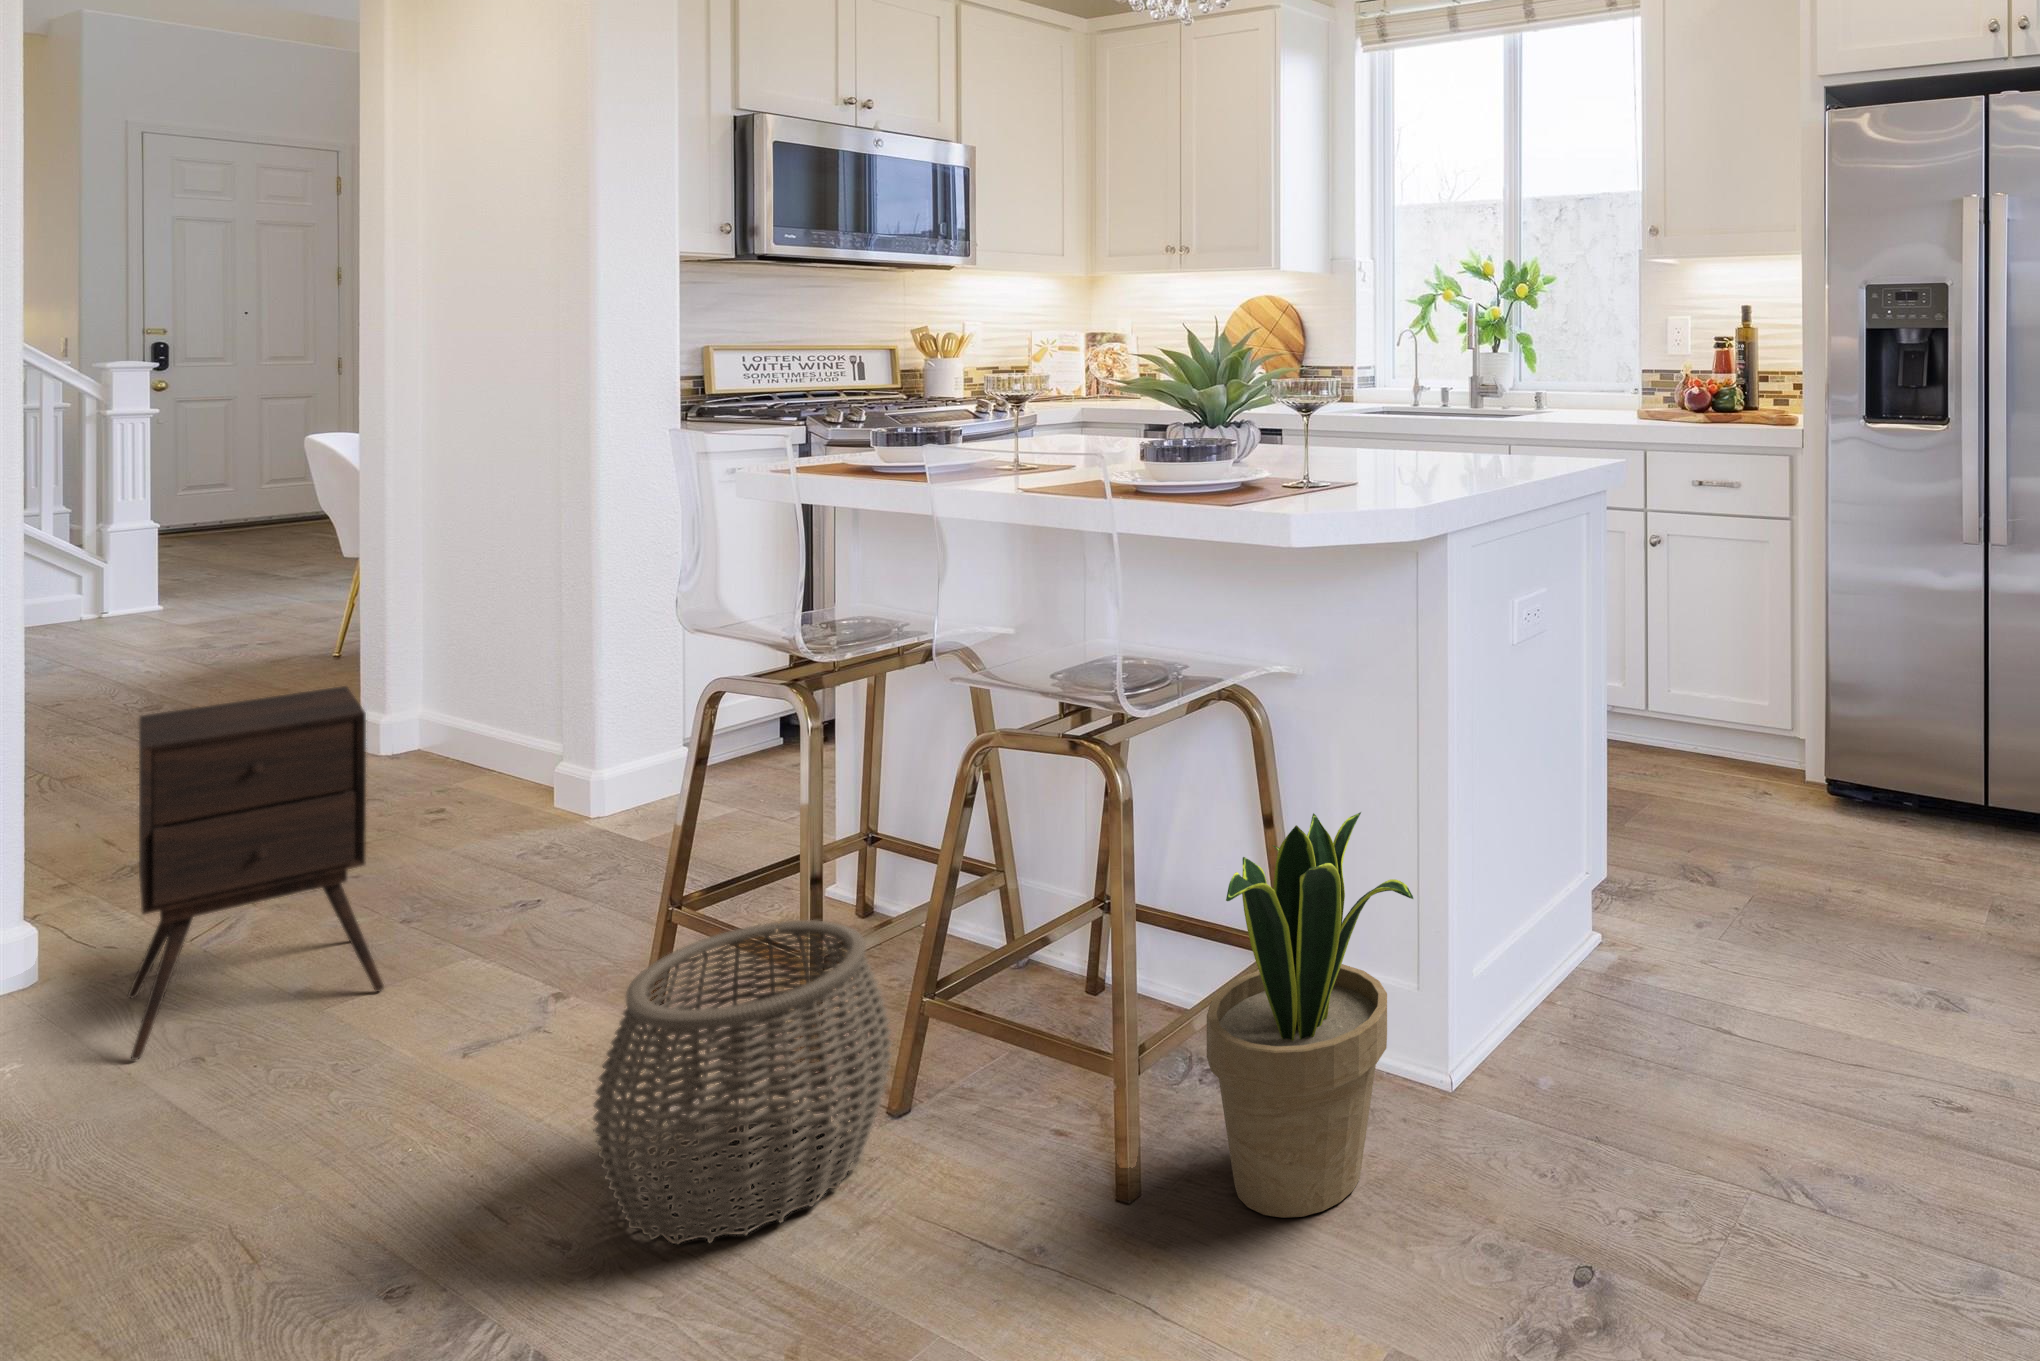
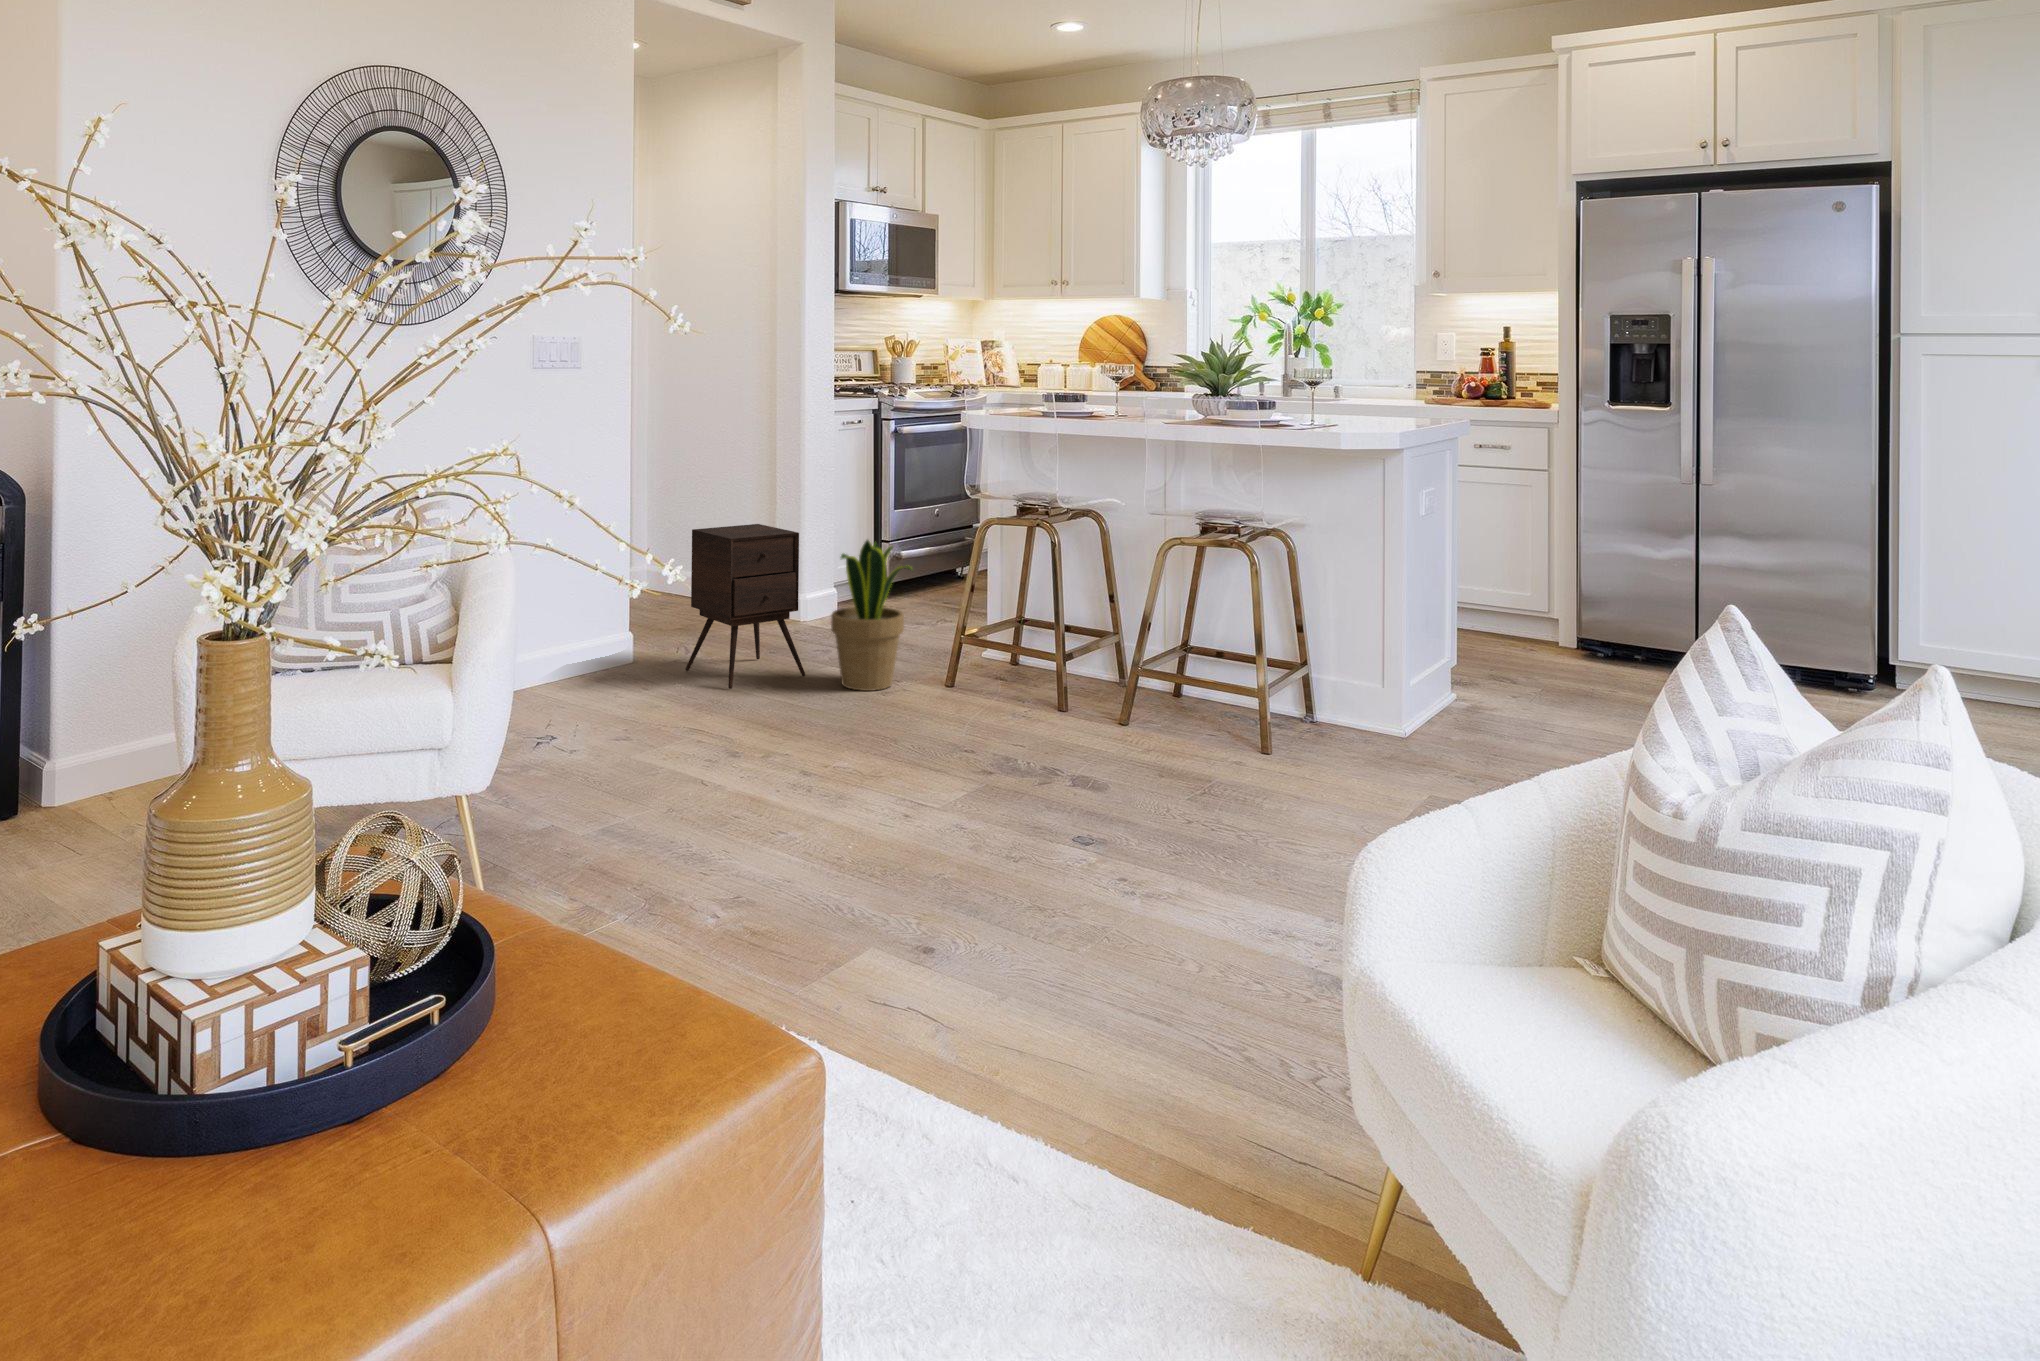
potted plant: present [1207,812,1414,1218] -> present [831,540,913,691]
woven basket: present [593,920,893,1244] -> none [1023,627,1142,751]

